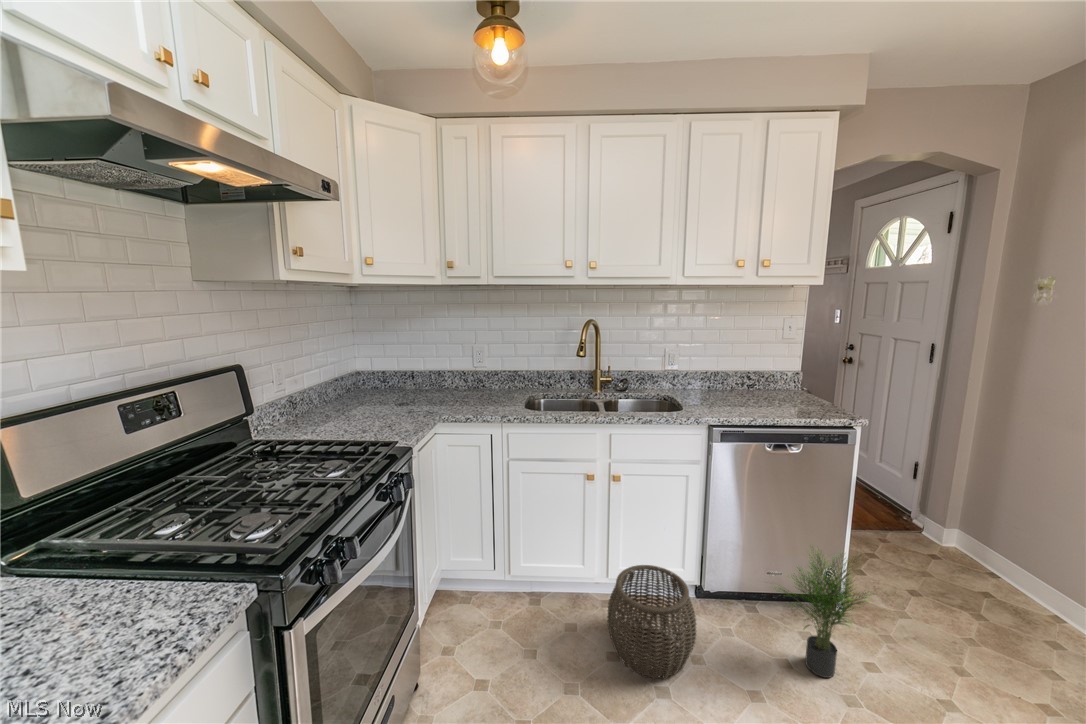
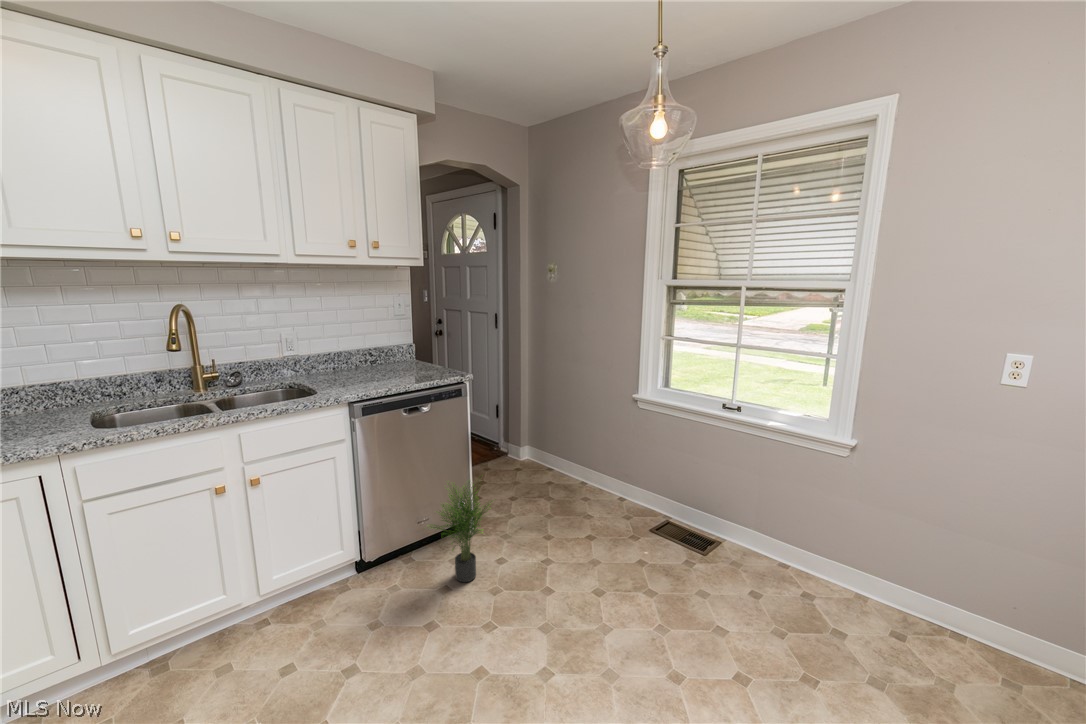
woven basket: present [607,565,696,679] -> none [271,554,370,669]

